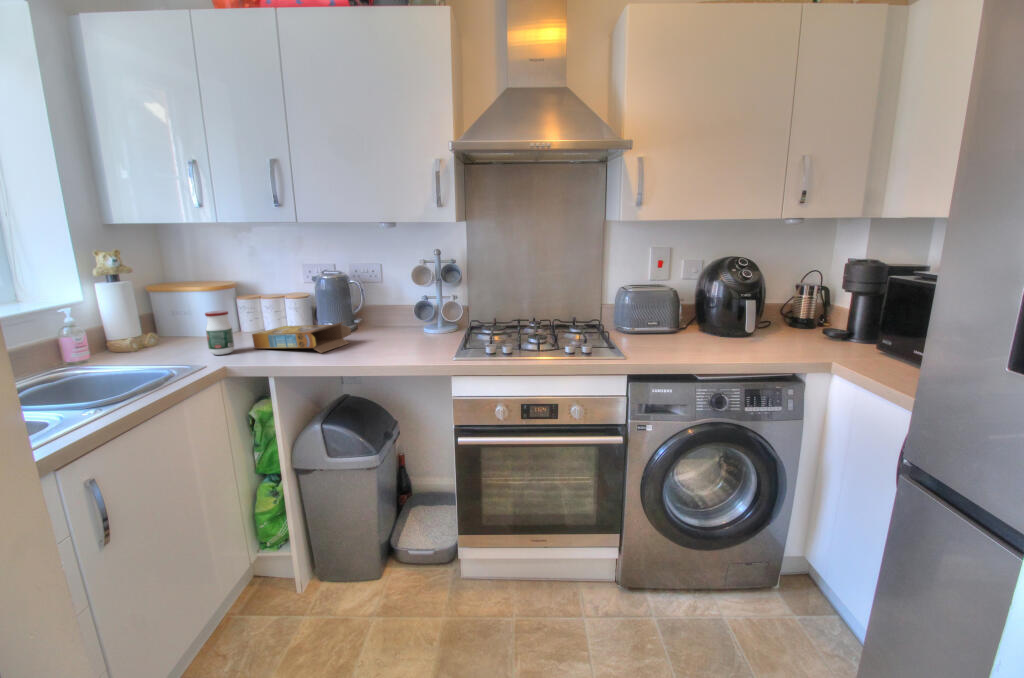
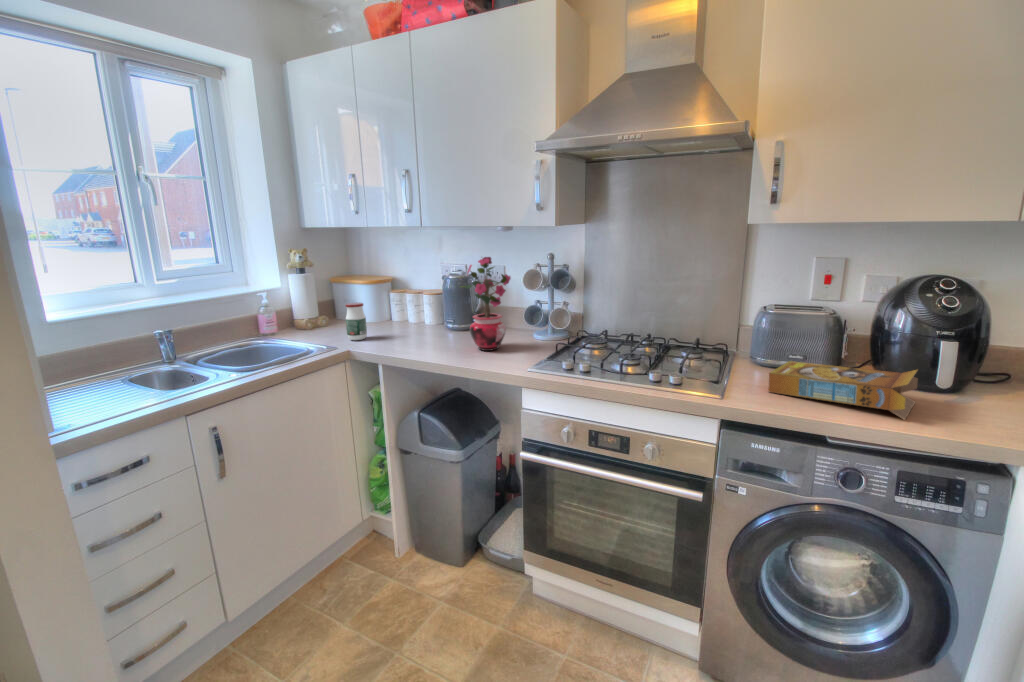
potted plant: none [358,251,410,348] -> present [462,257,510,351]
cereal box: present [252,322,351,353] -> present [769,361,918,420]

